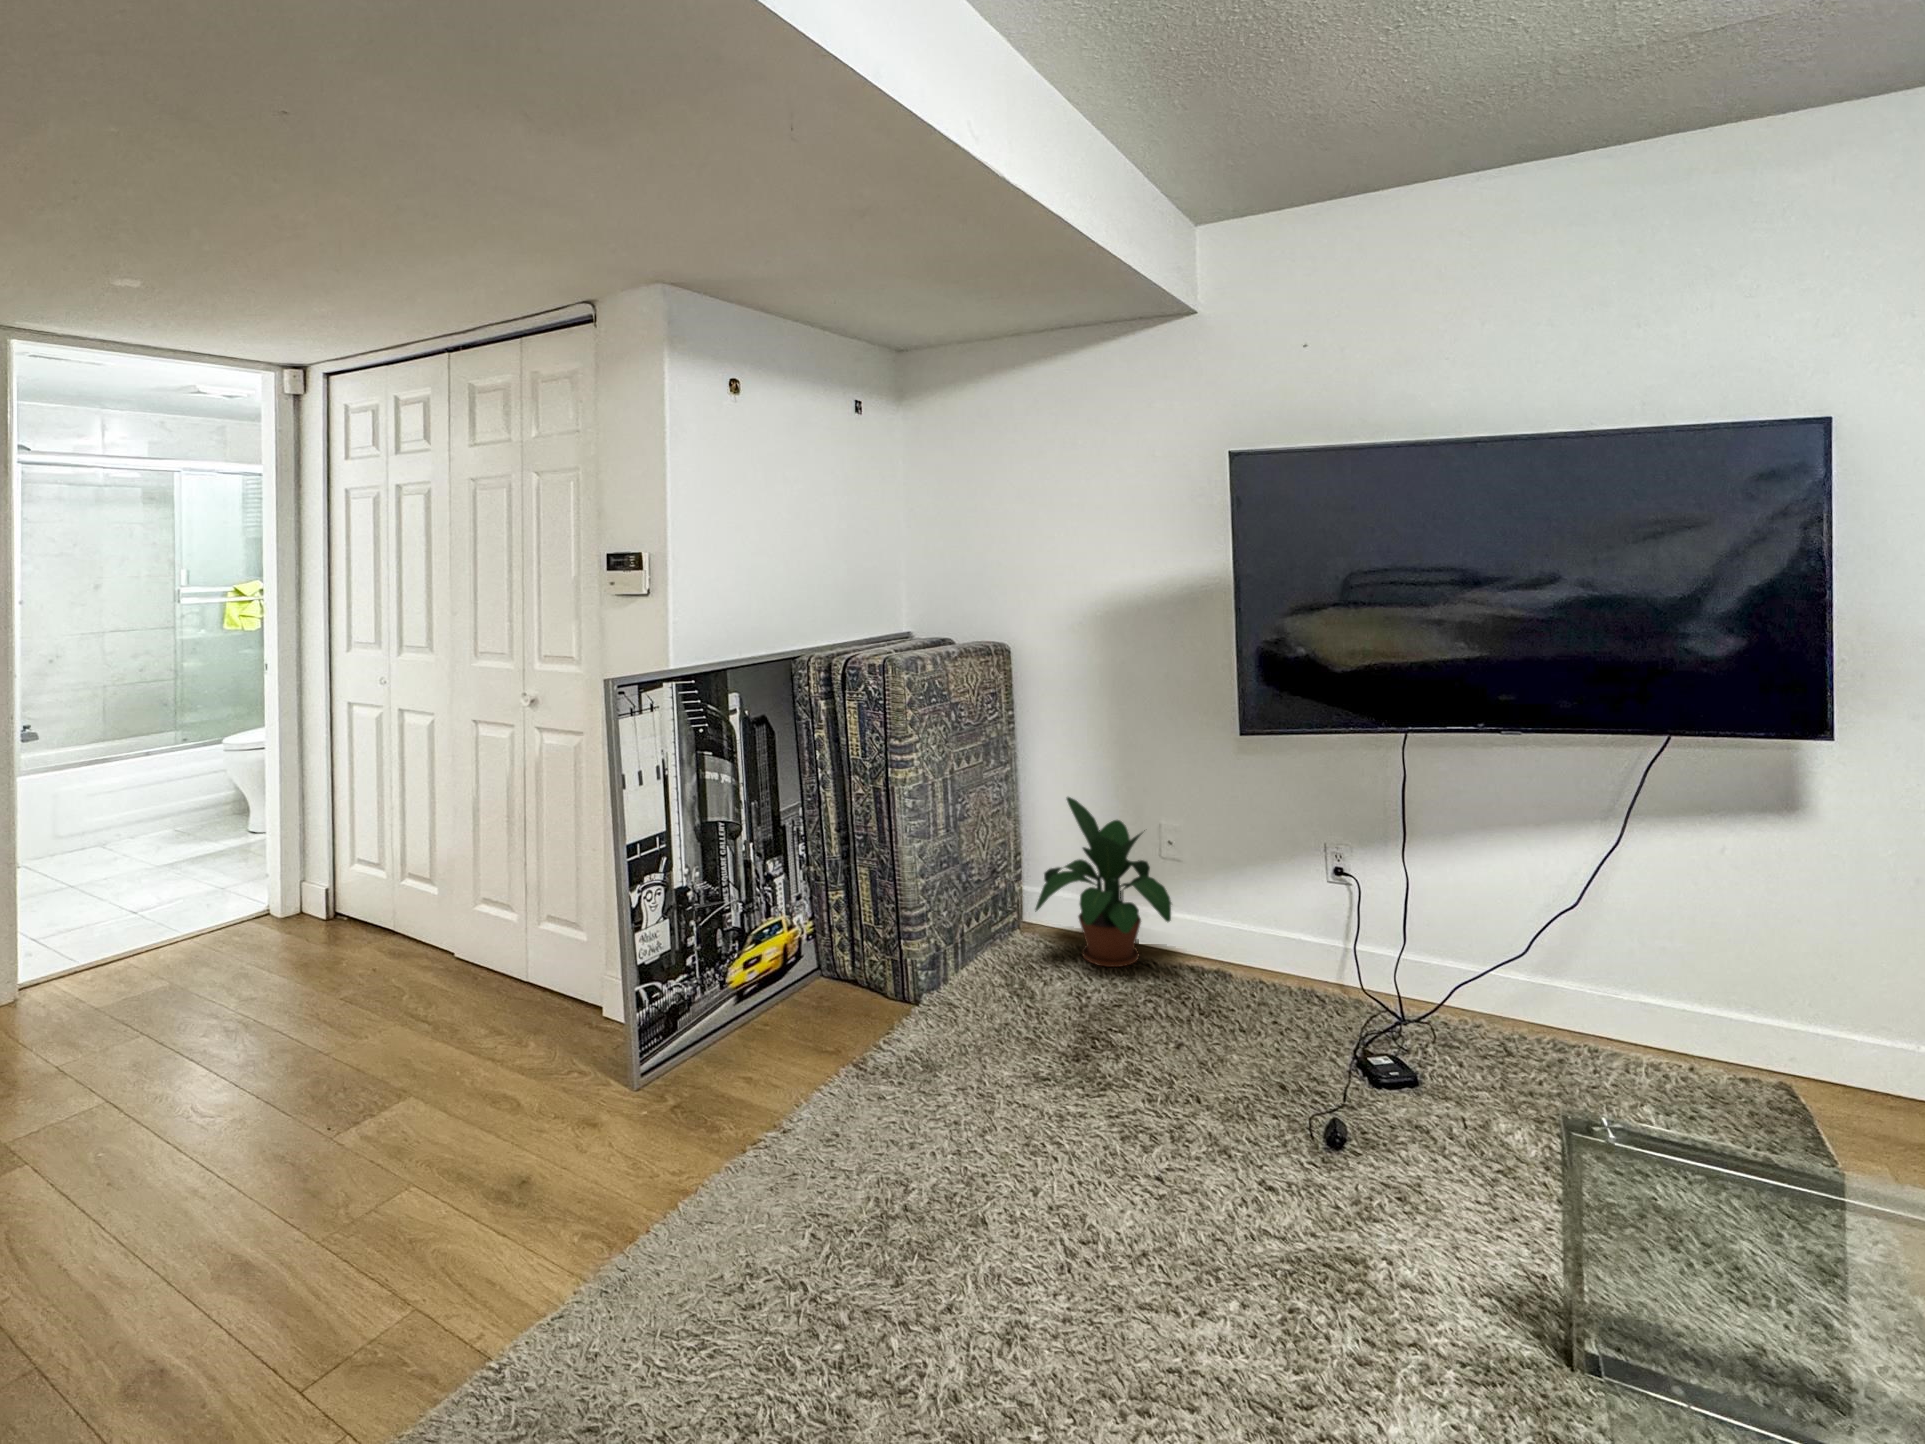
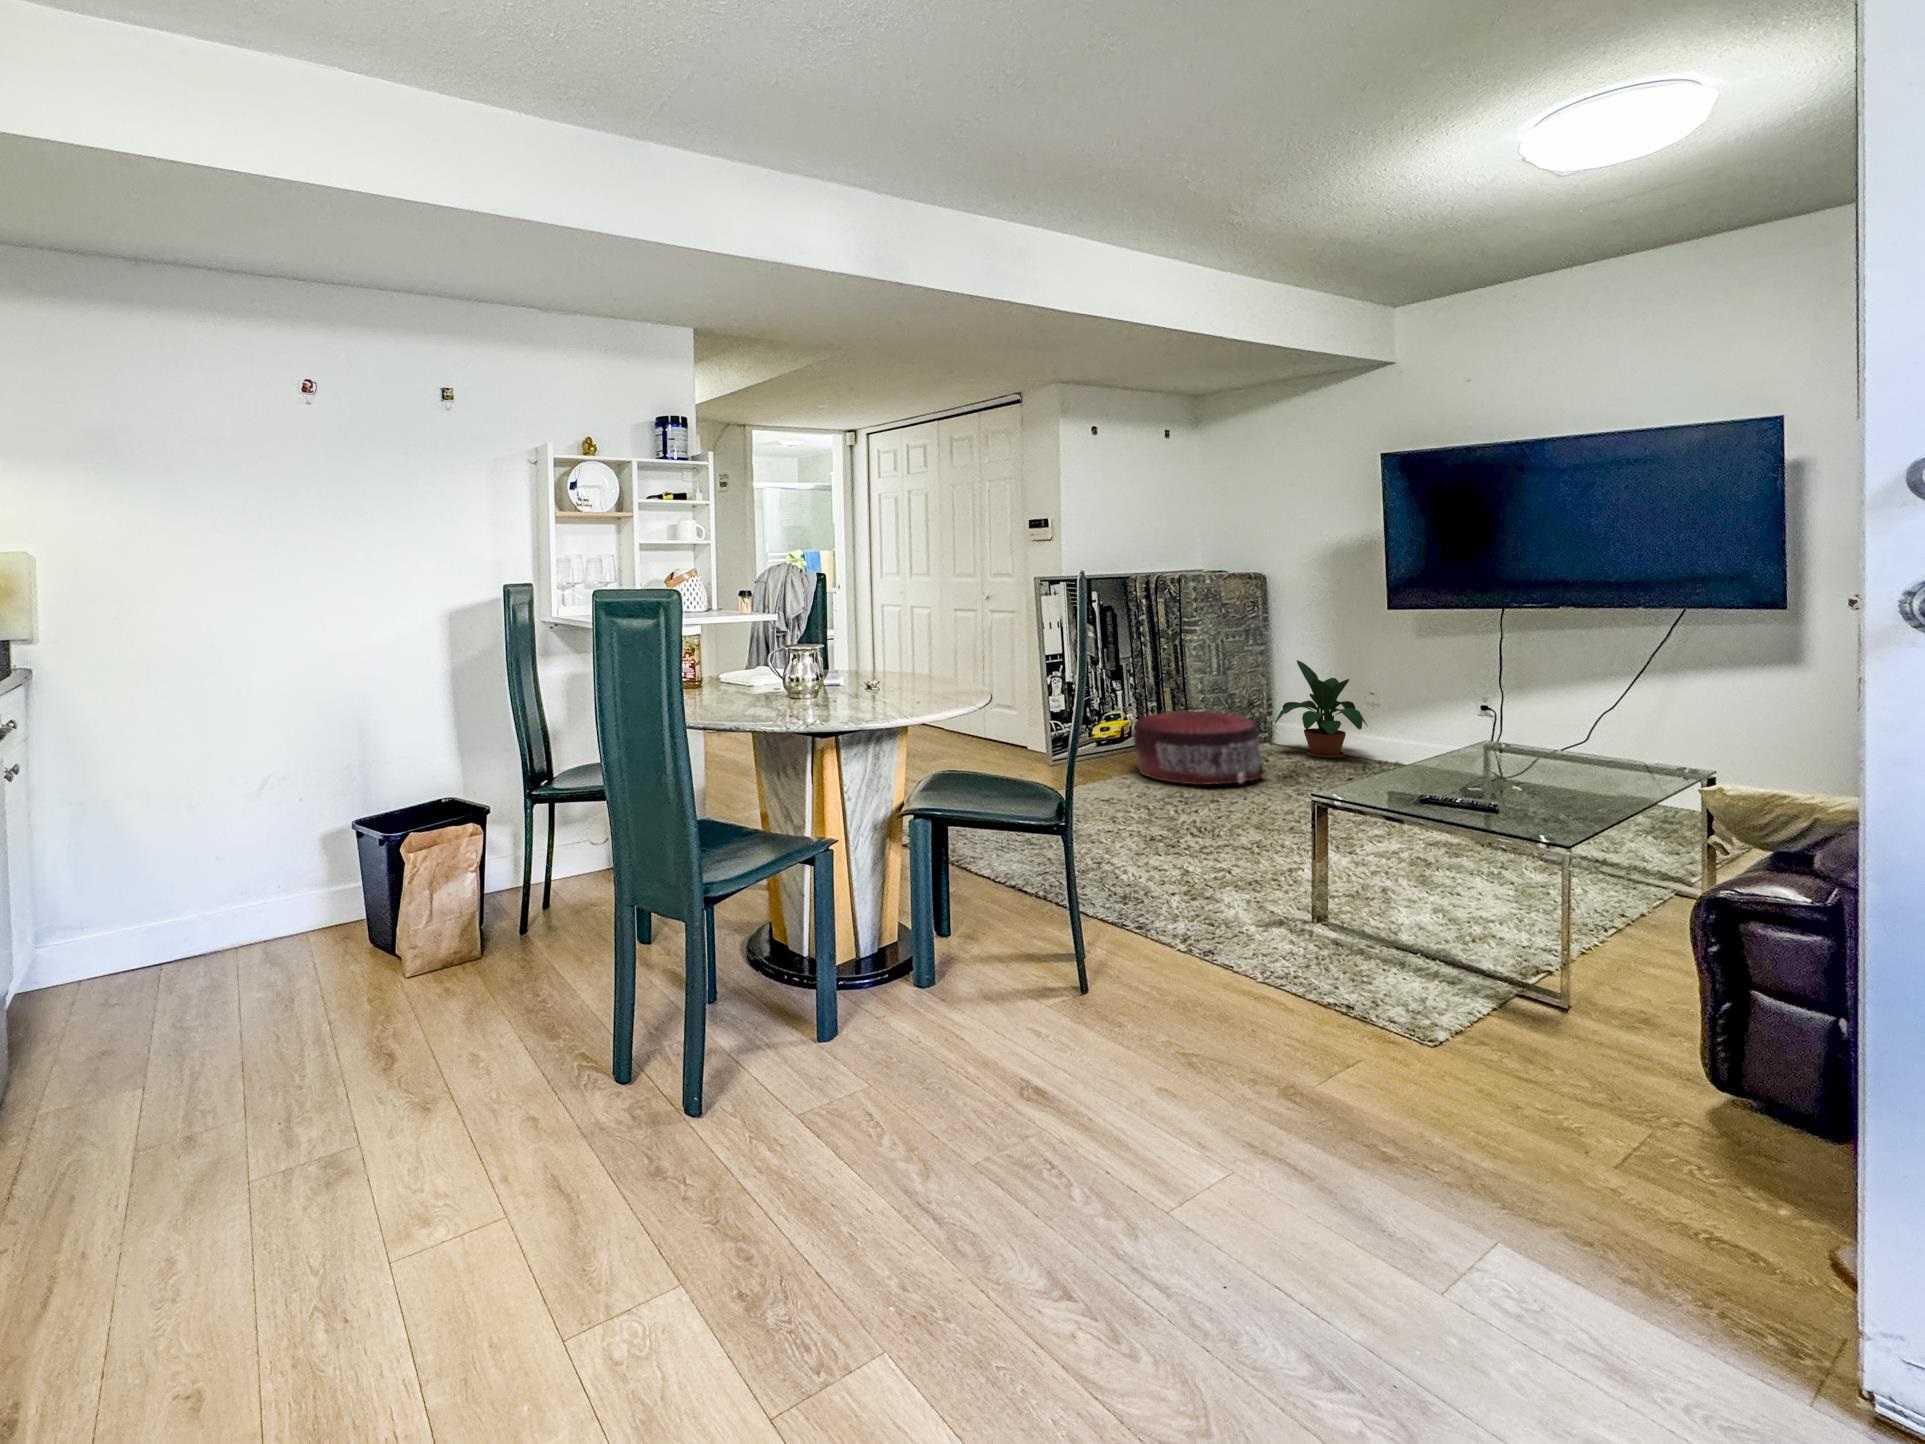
pouf: none [796,924,1040,1129] -> present [1133,711,1264,785]

